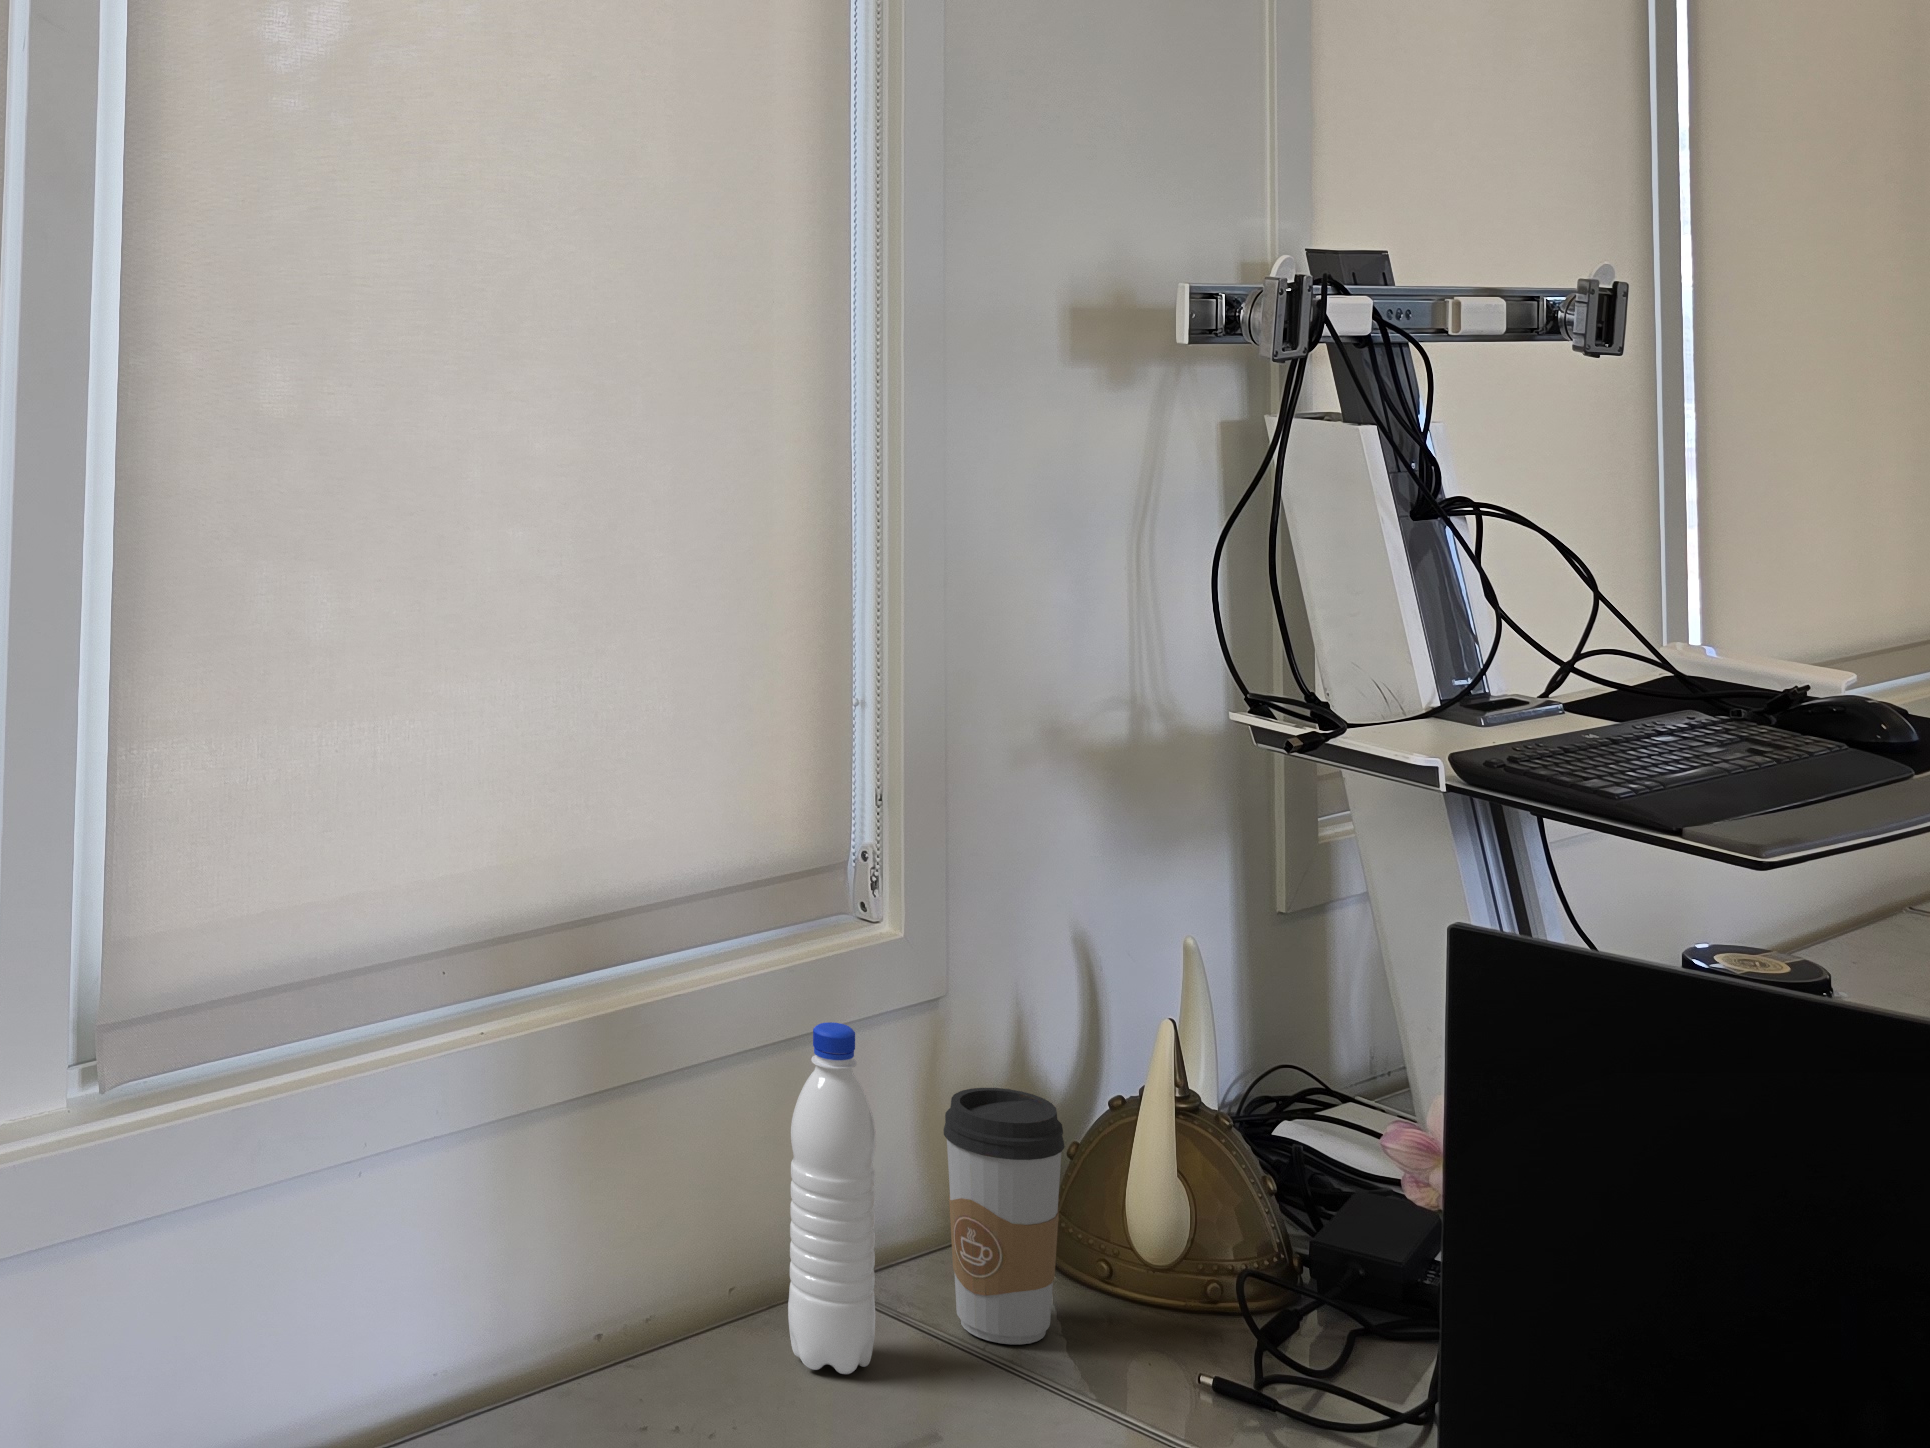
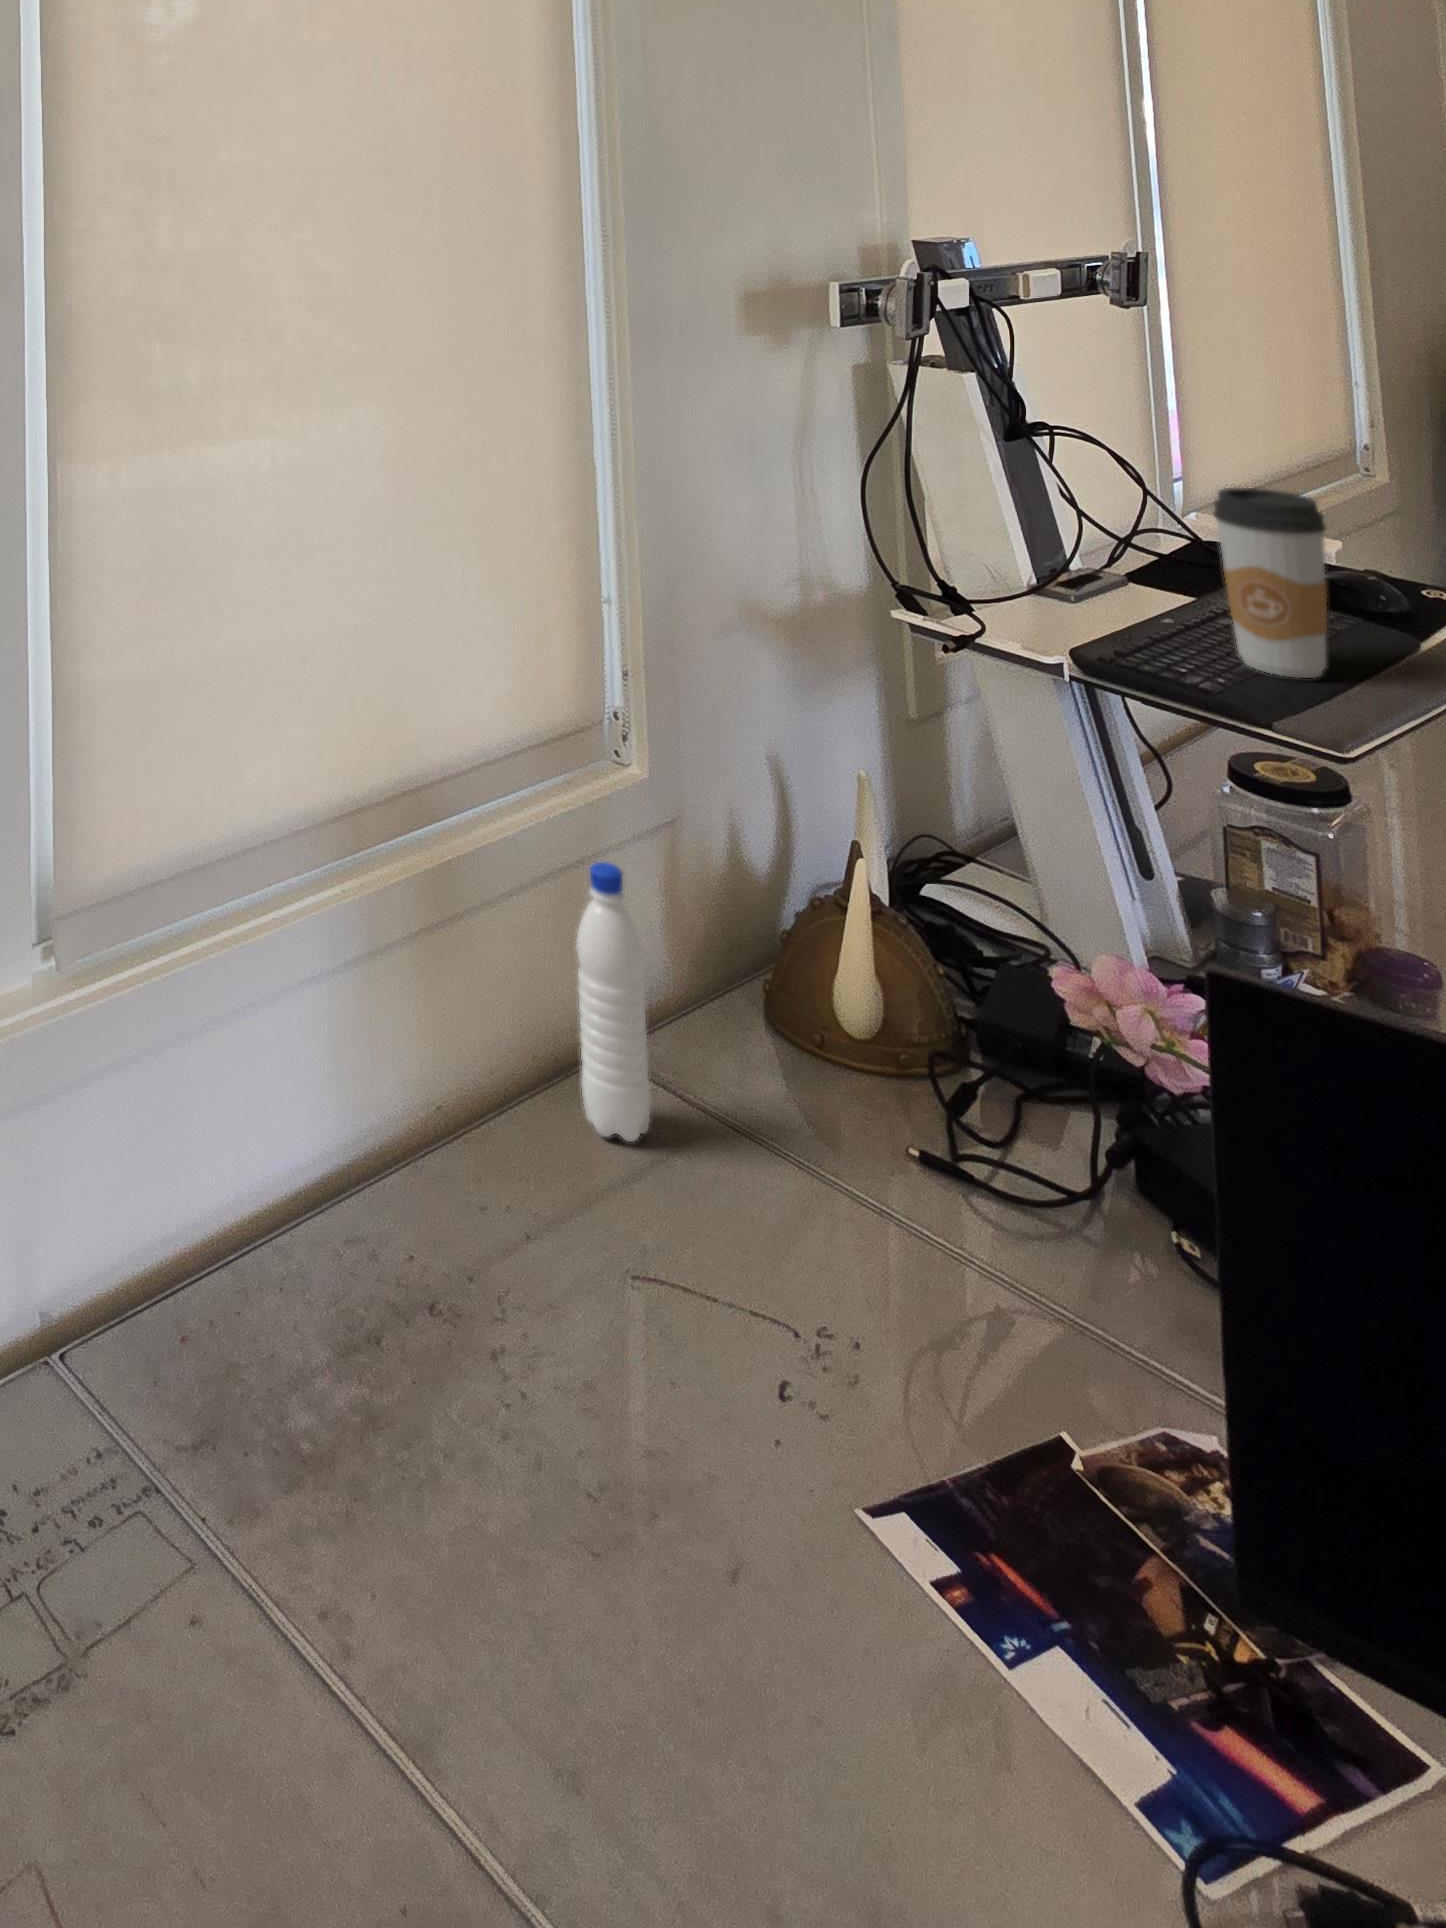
coffee cup: present [944,1088,1065,1344] -> present [1214,488,1327,678]

